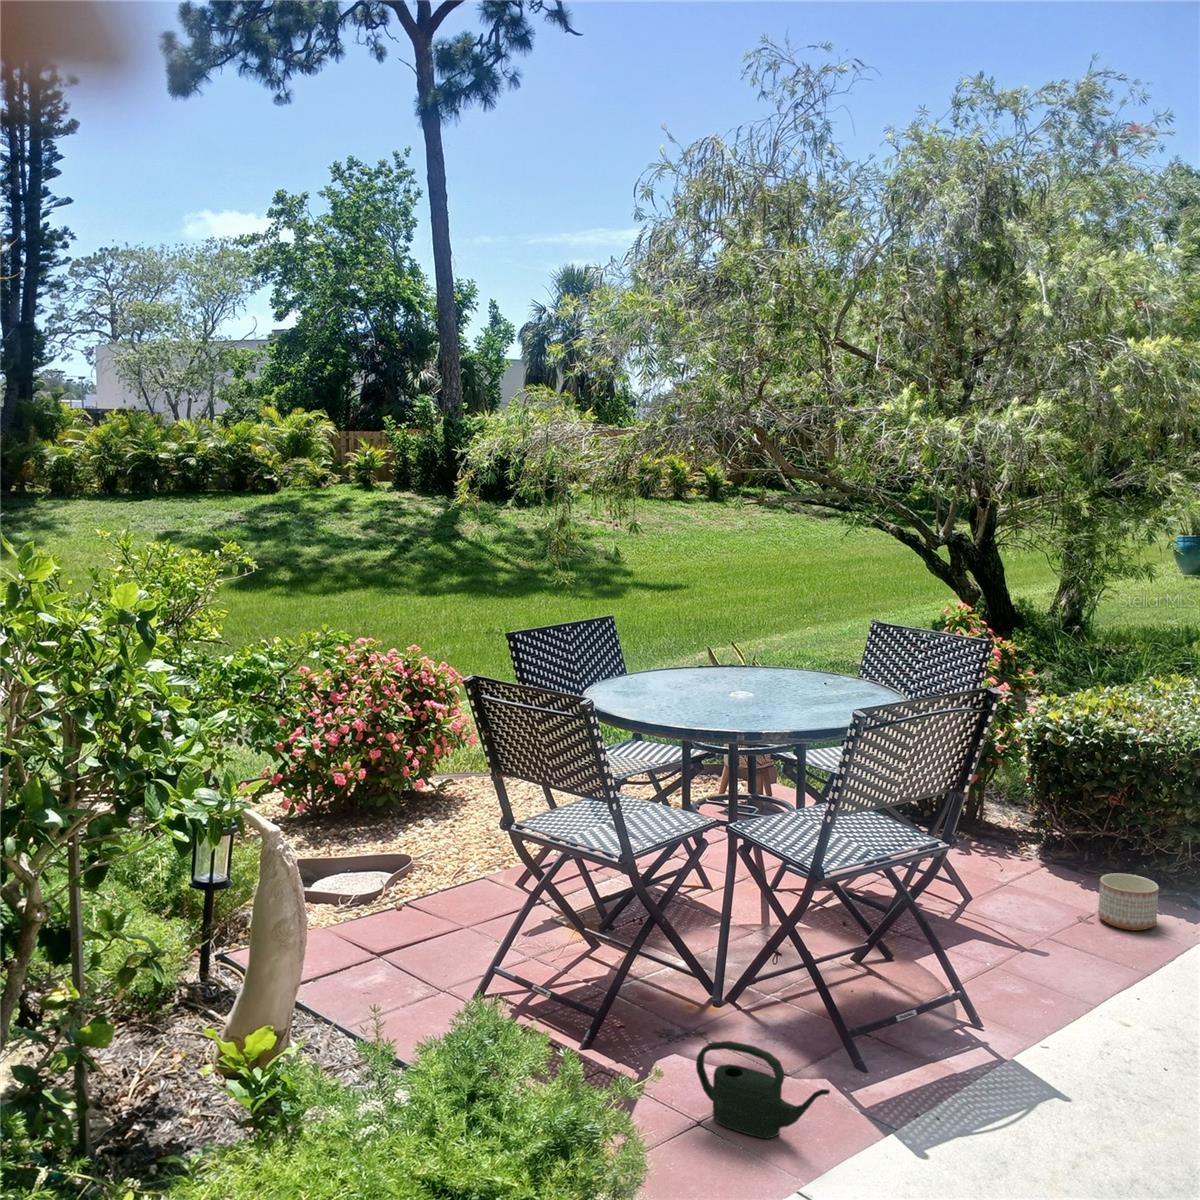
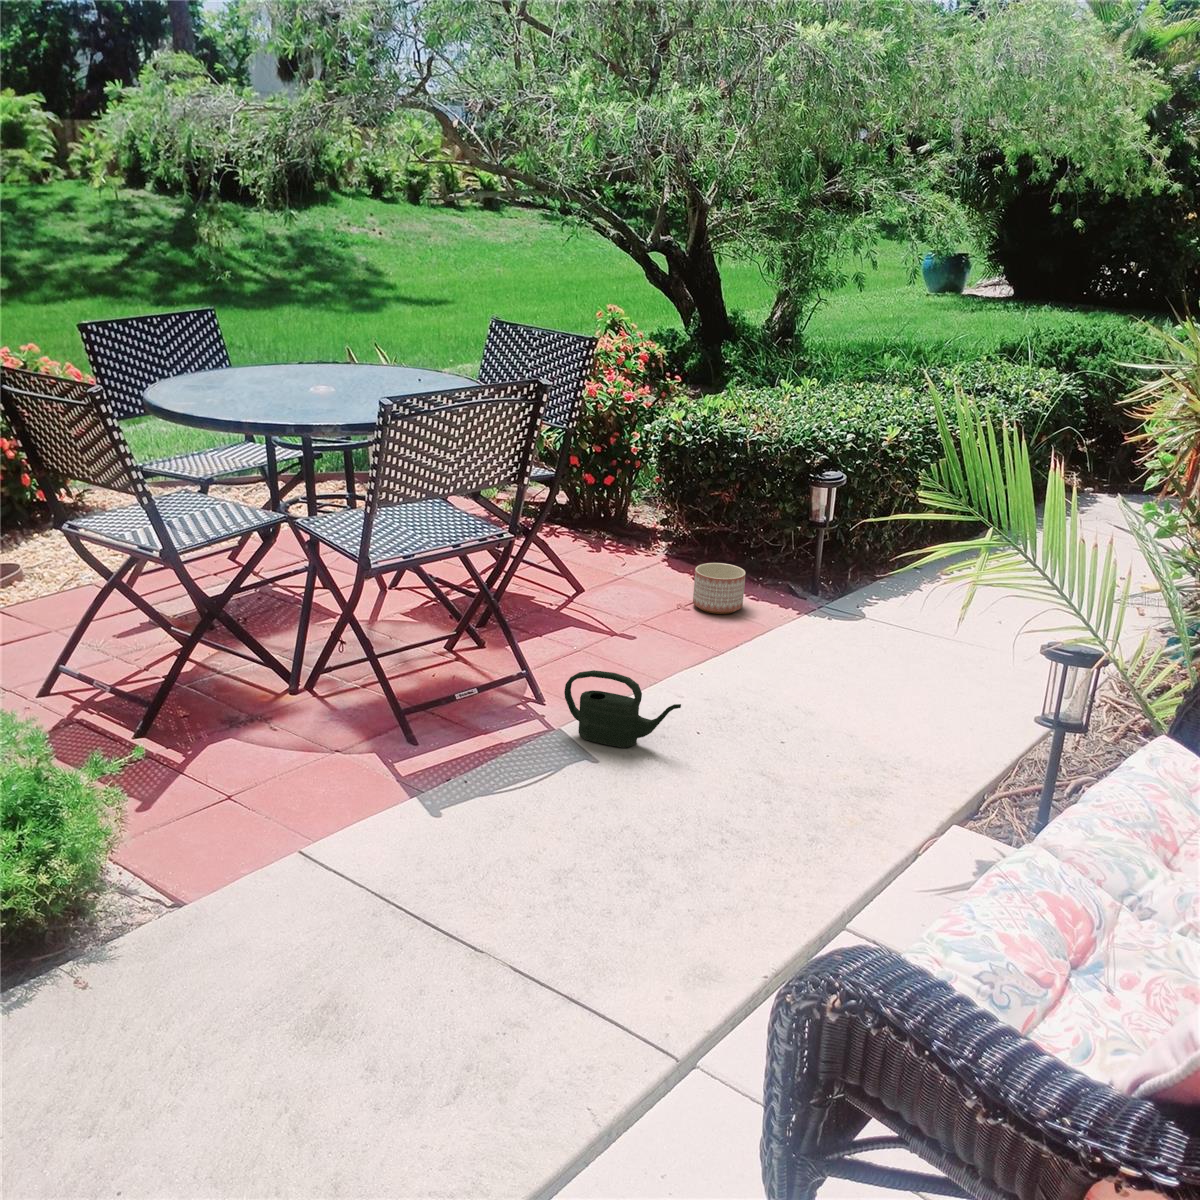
watering can: present [696,1041,830,1139] -> present [564,670,681,748]

